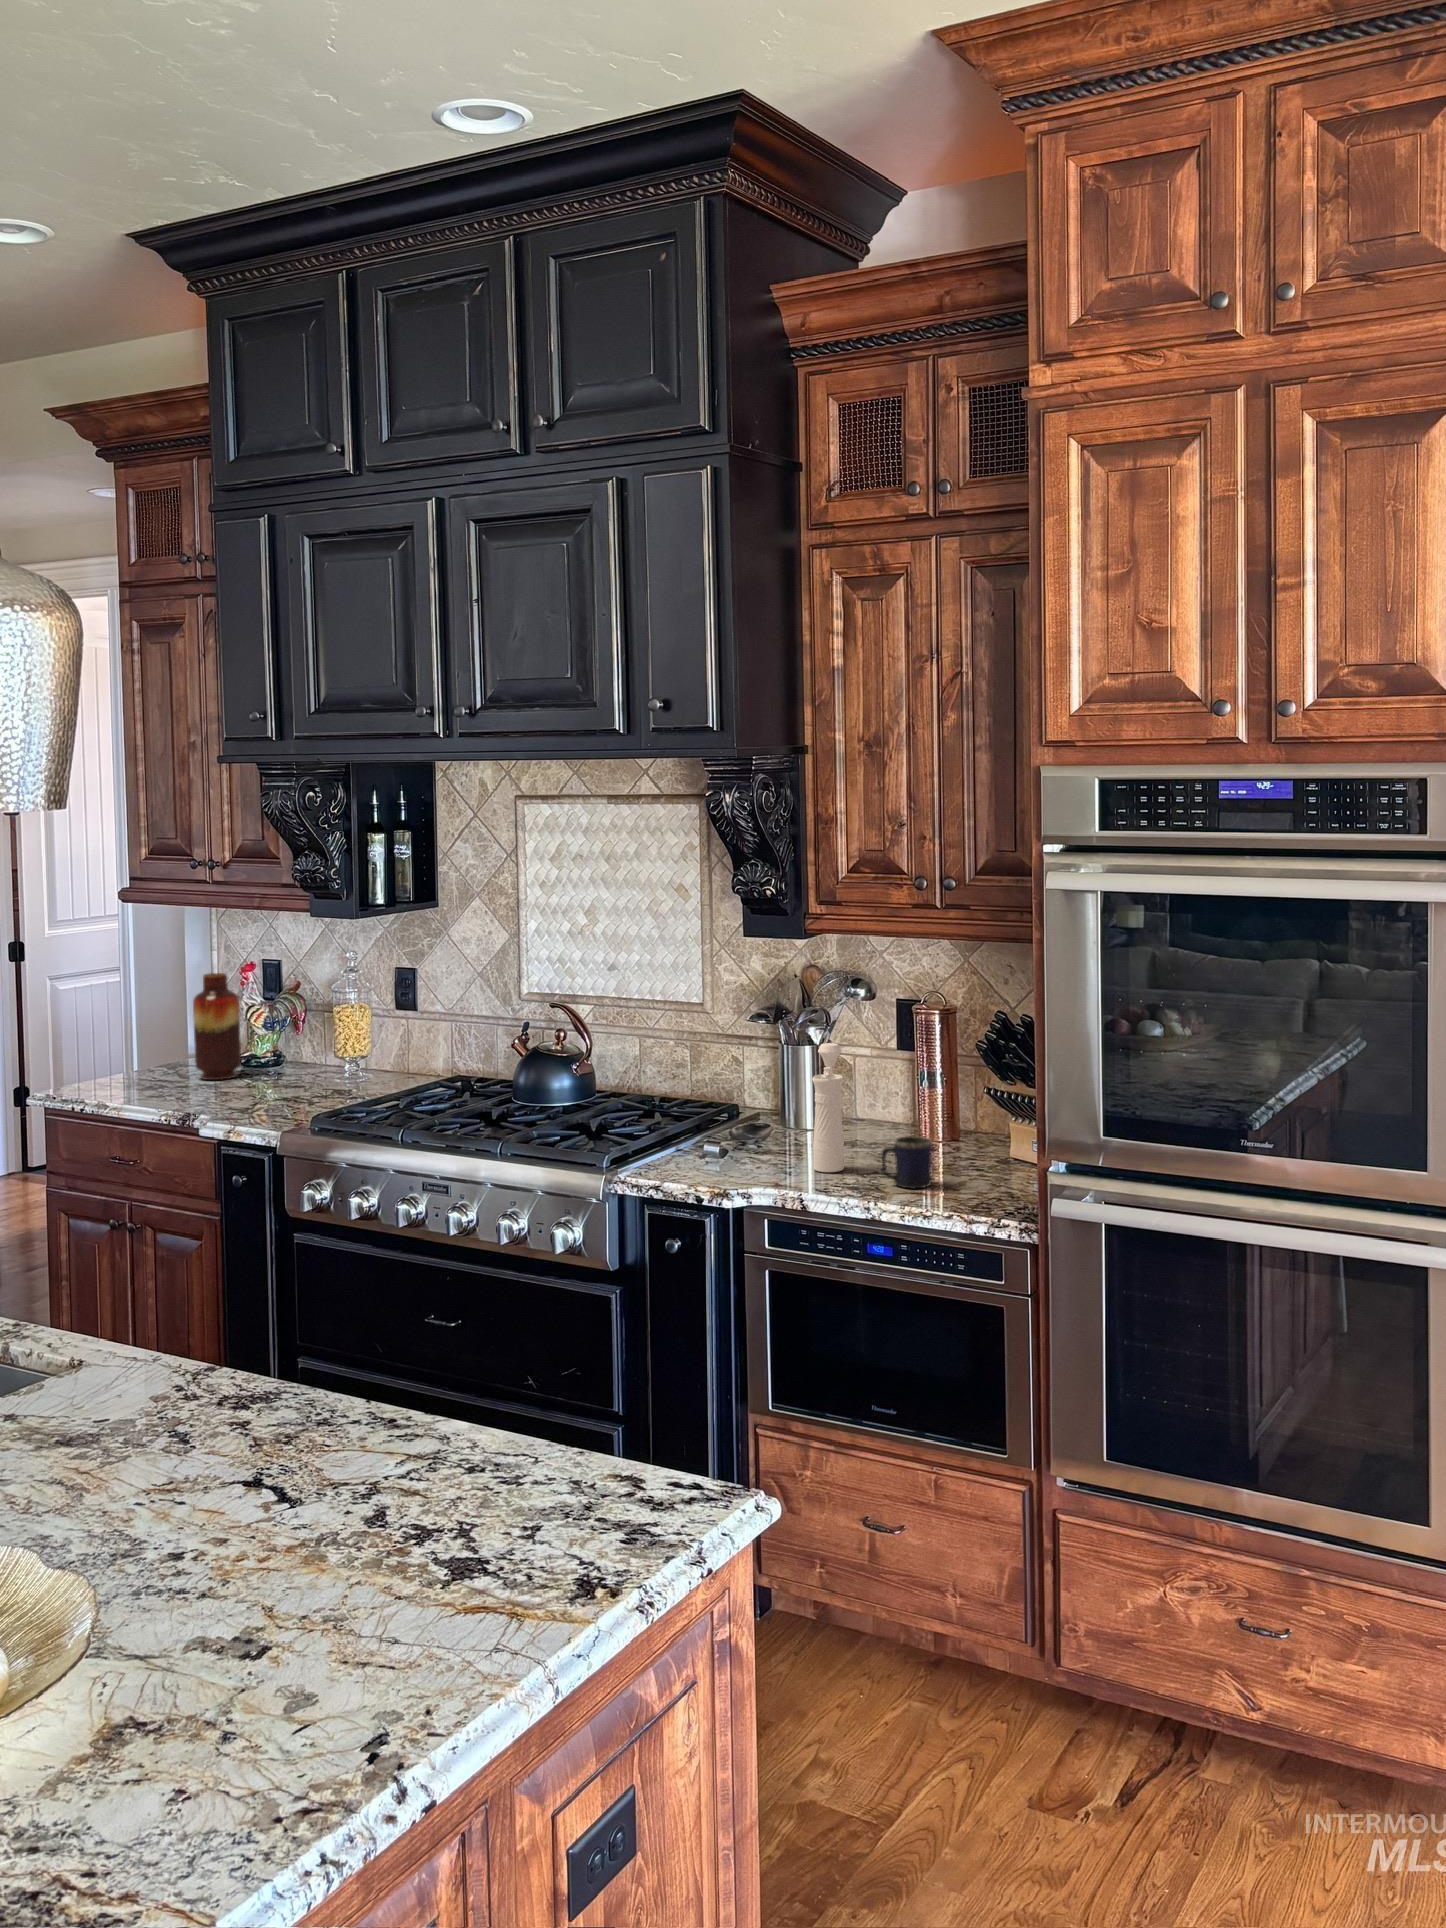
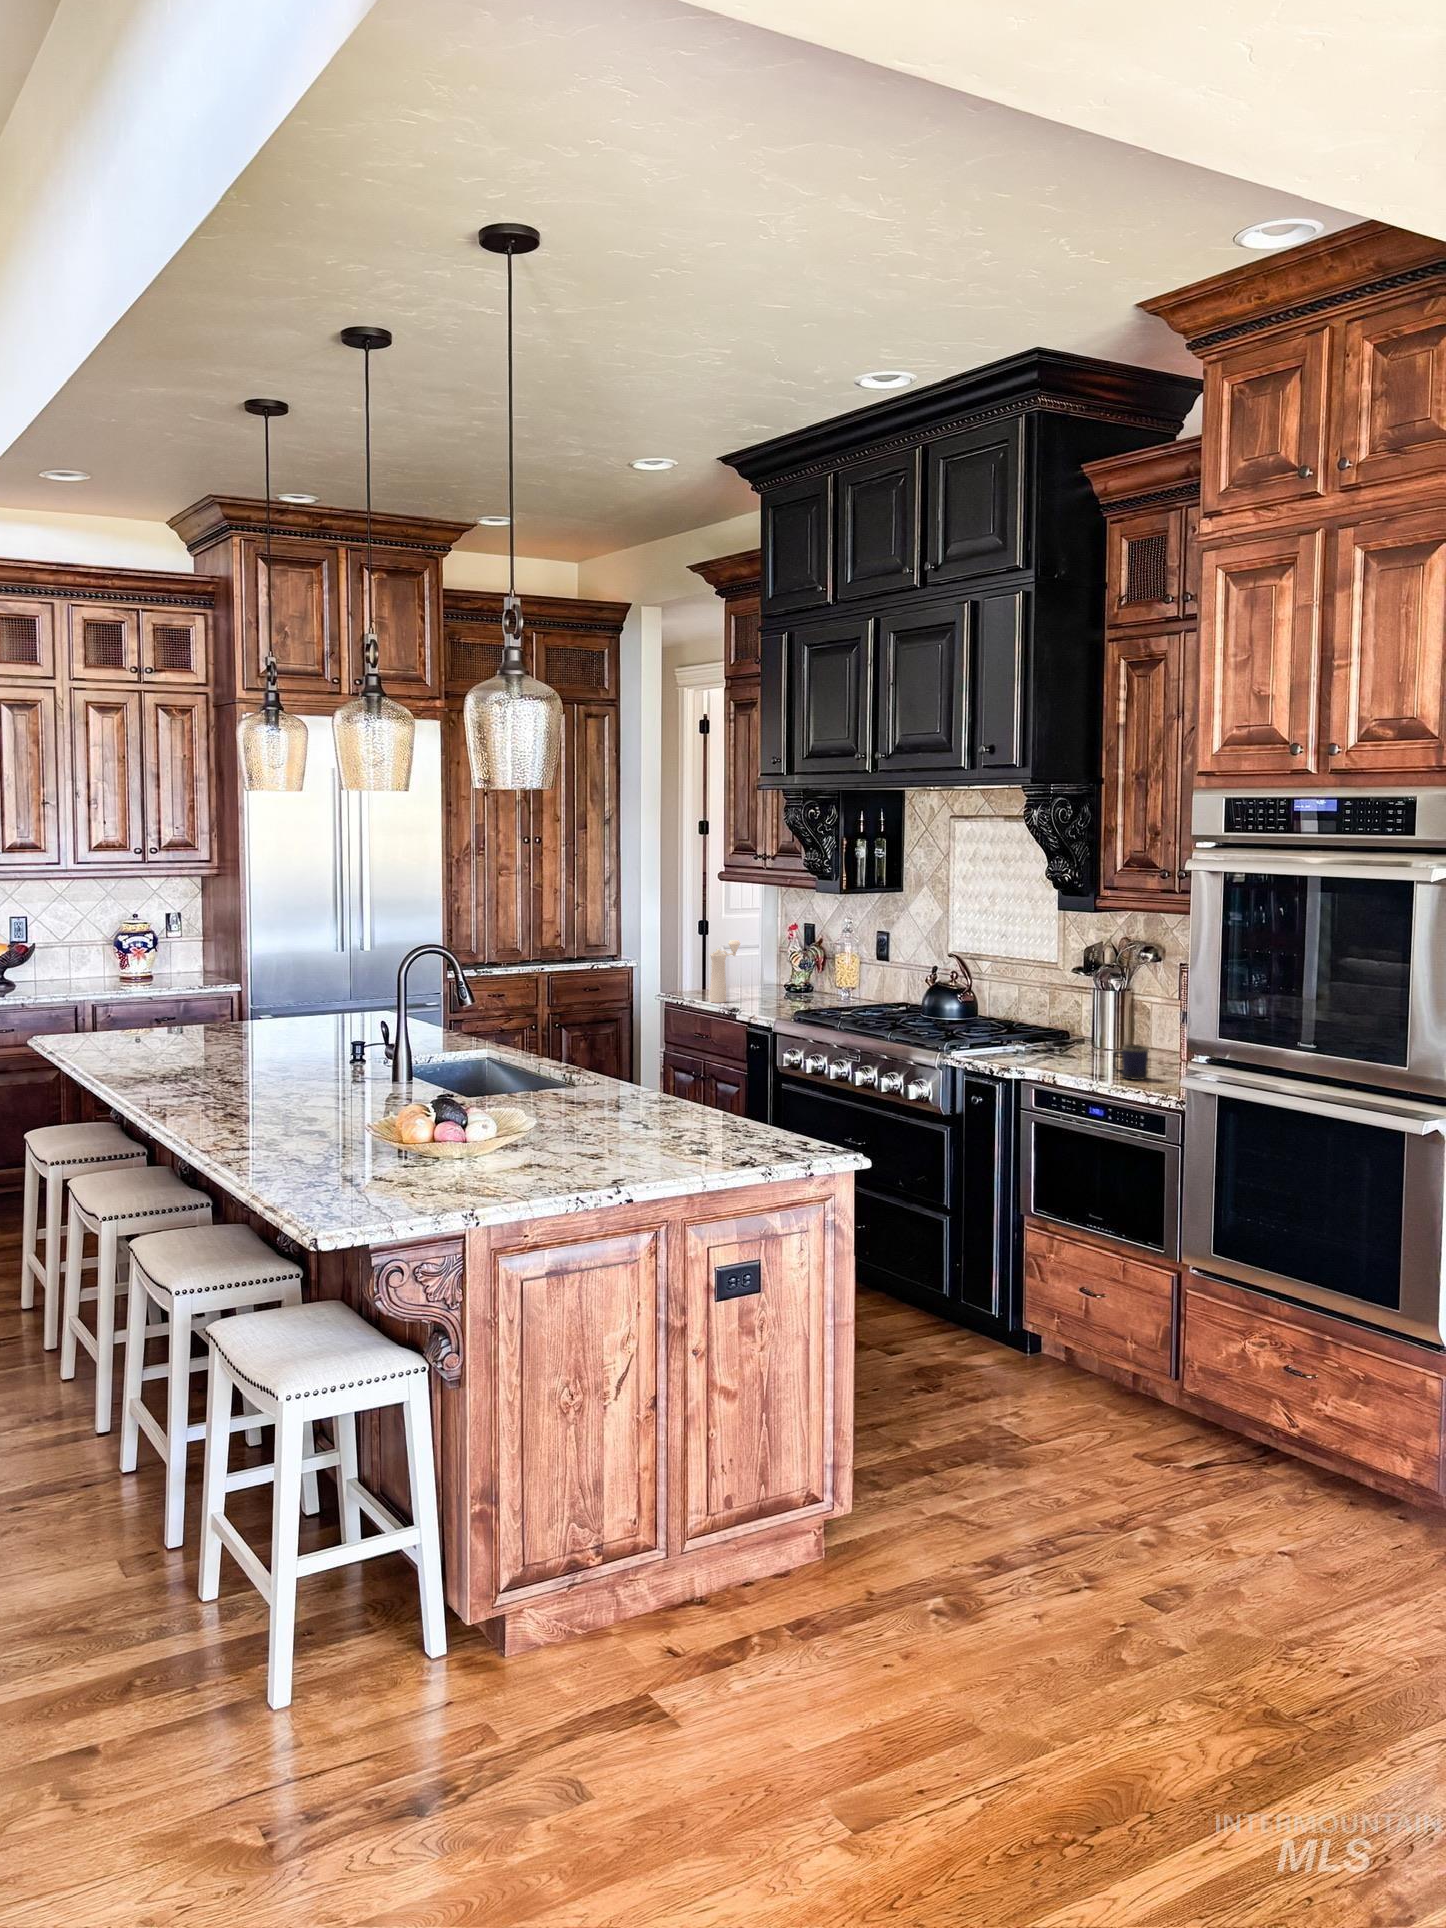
vase: present [193,973,241,1080] -> none [749,927,778,996]
pepper mill: present [812,1043,844,1172] -> present [710,940,740,1003]

